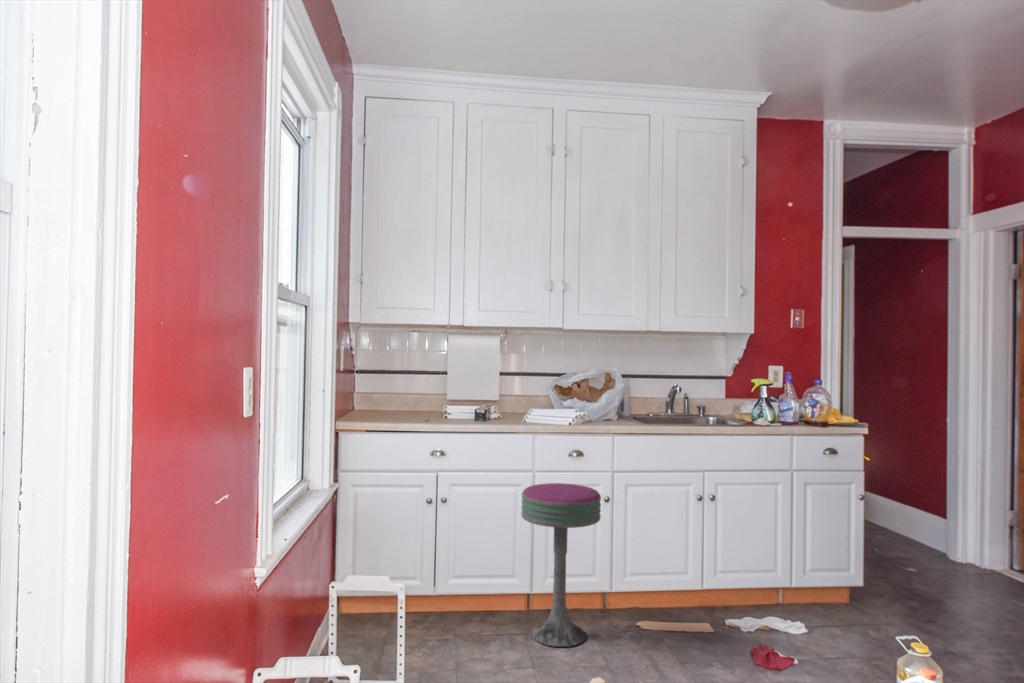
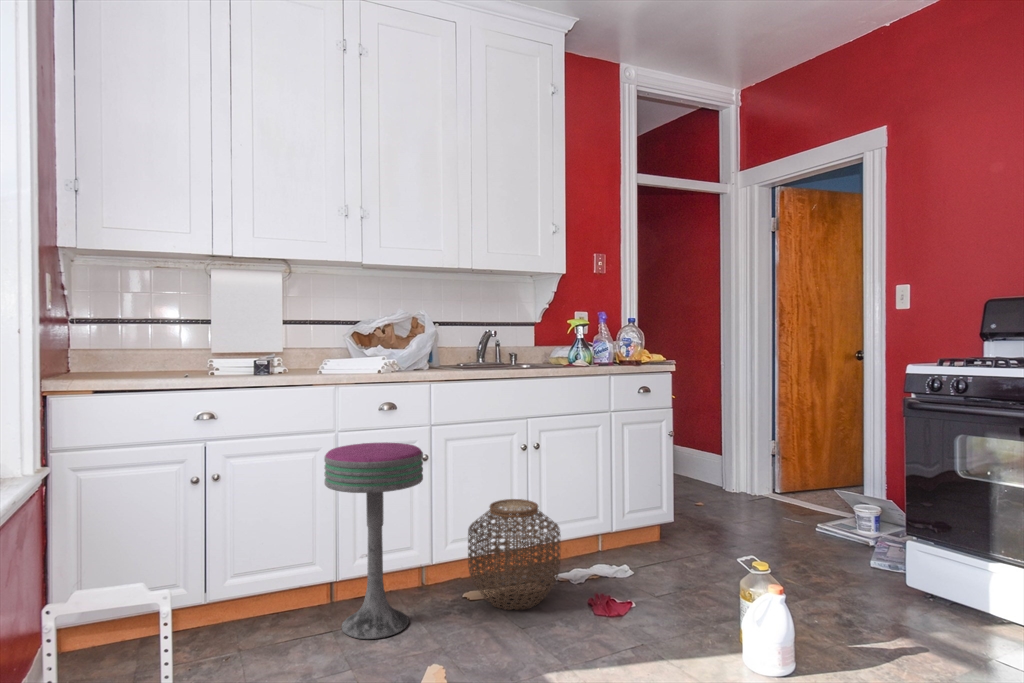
woven basket: none [640,544,726,646] -> present [468,499,560,610]

